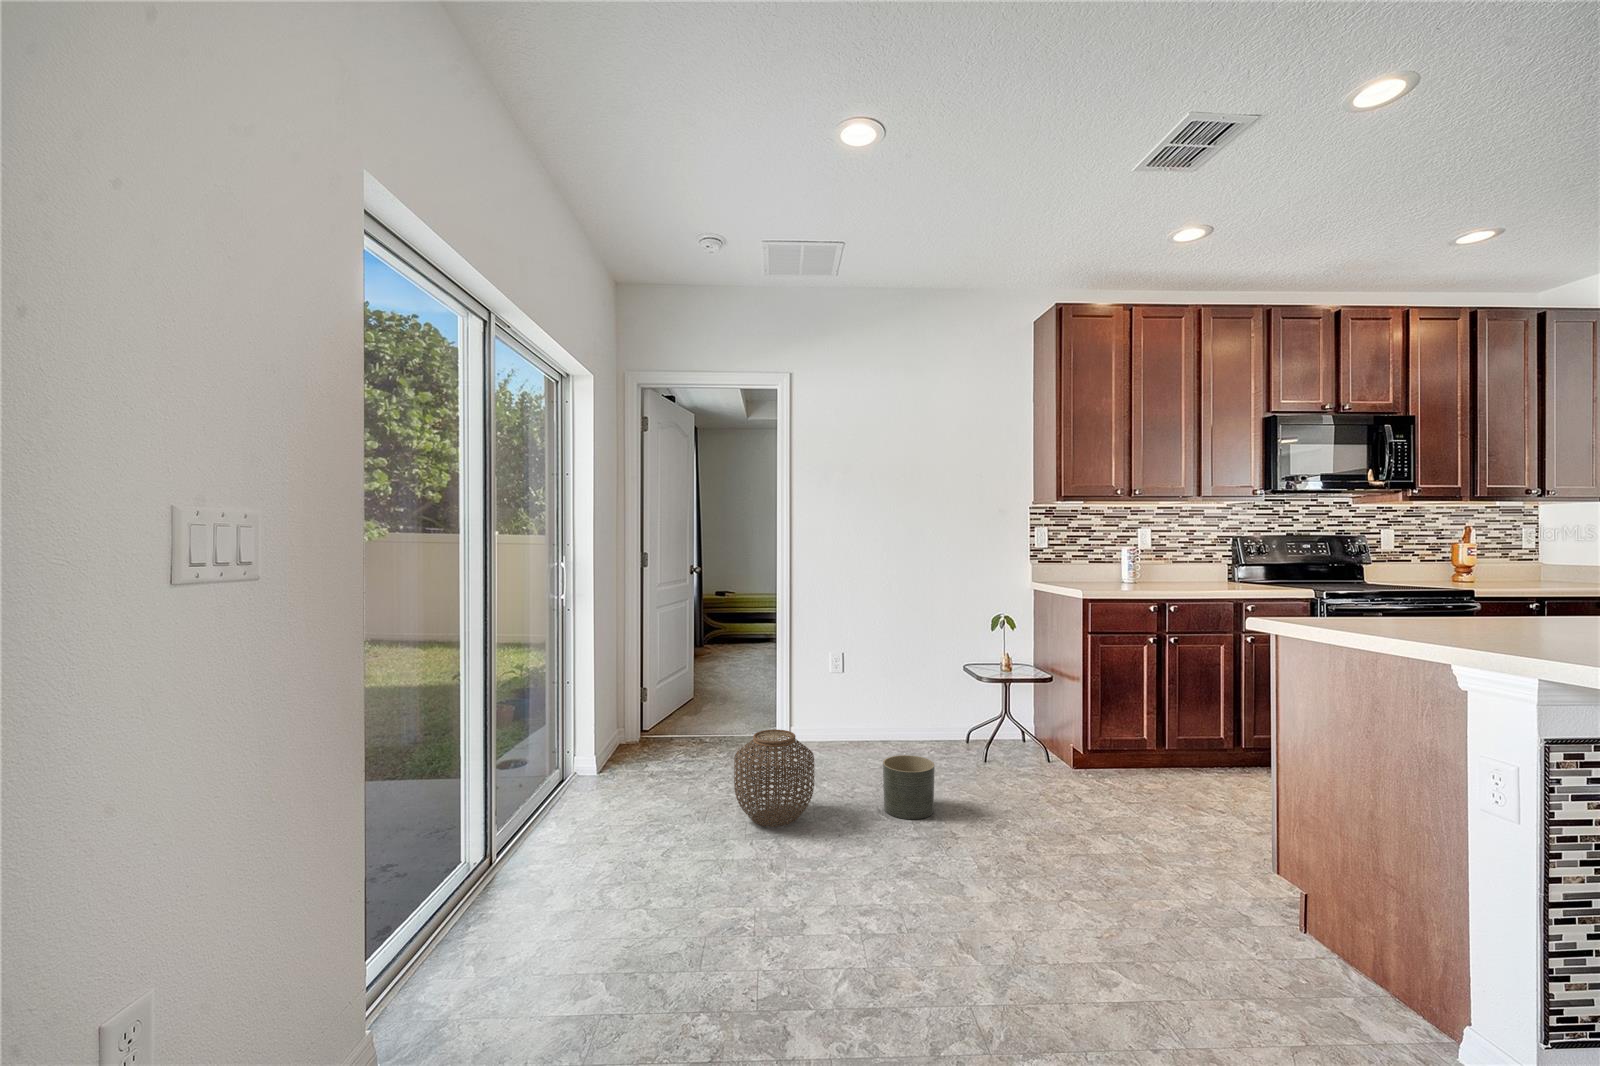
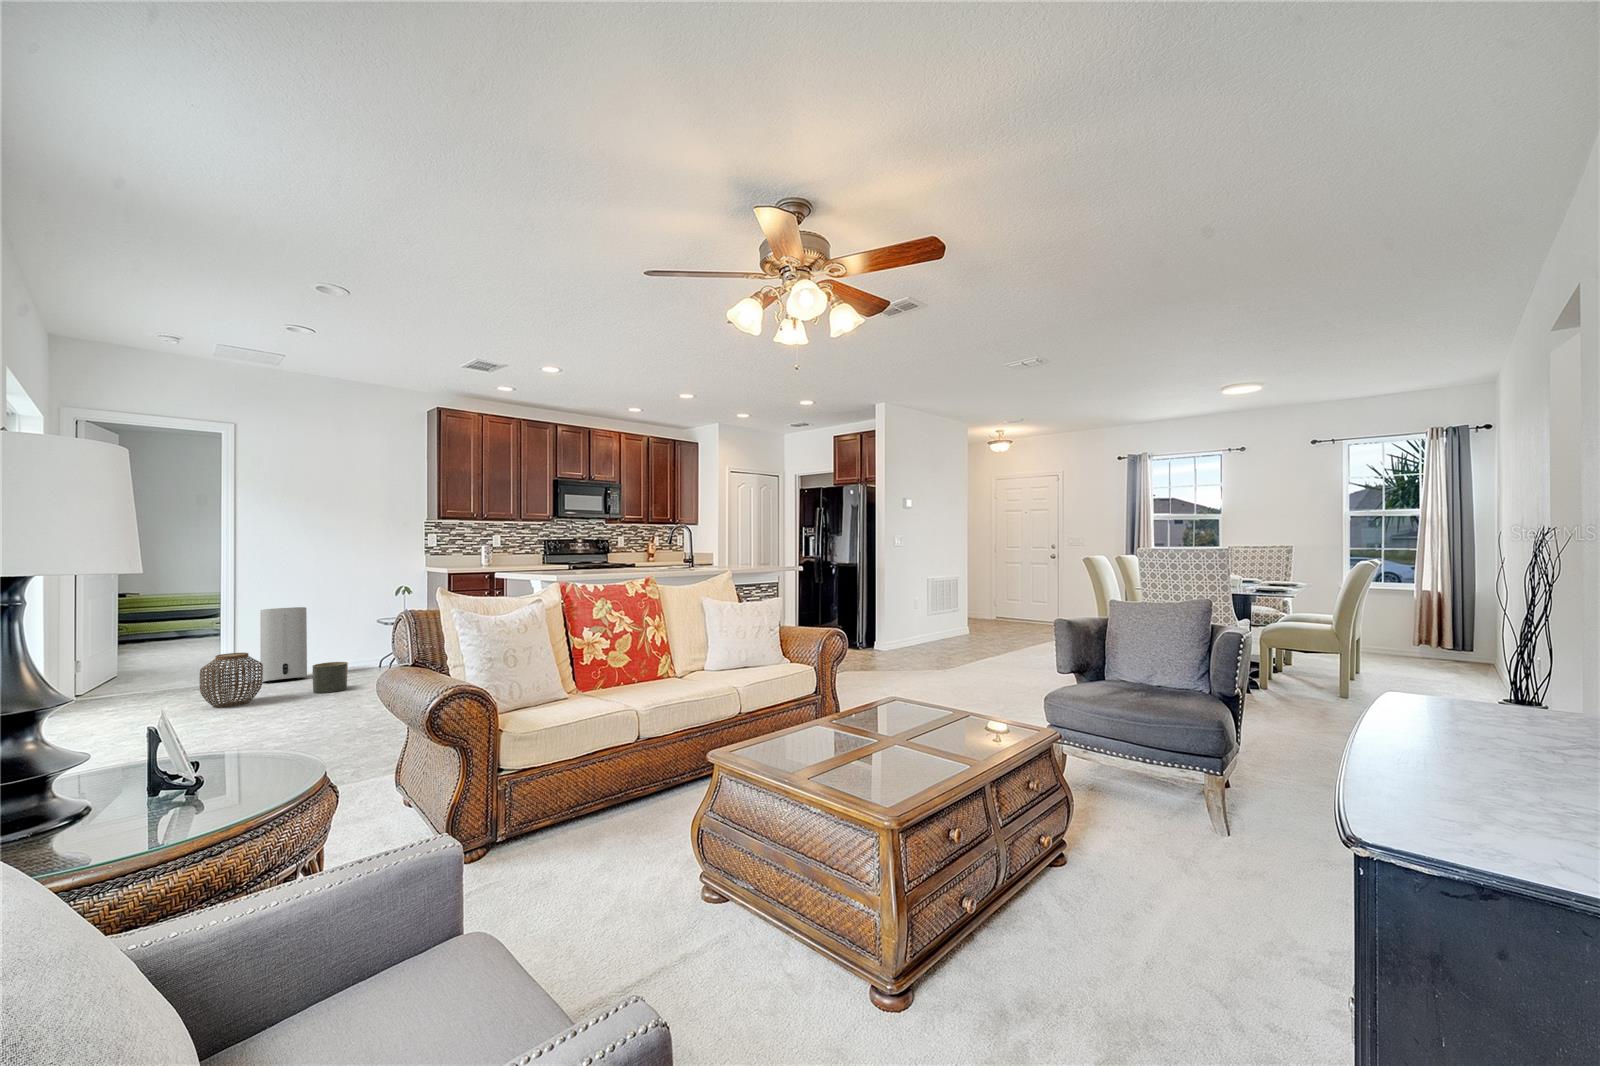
air purifier: none [817,642,874,752] -> present [260,607,307,682]

